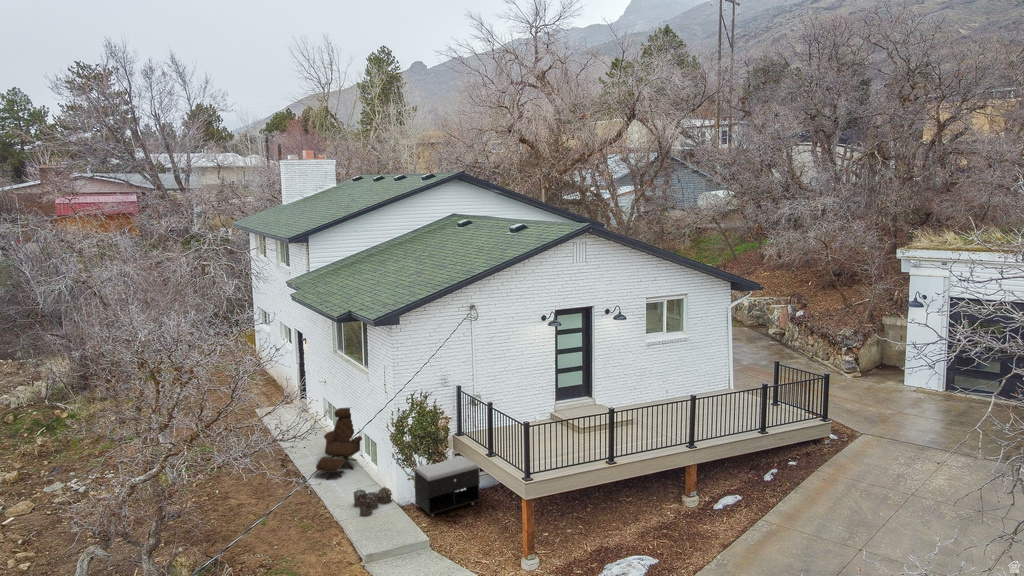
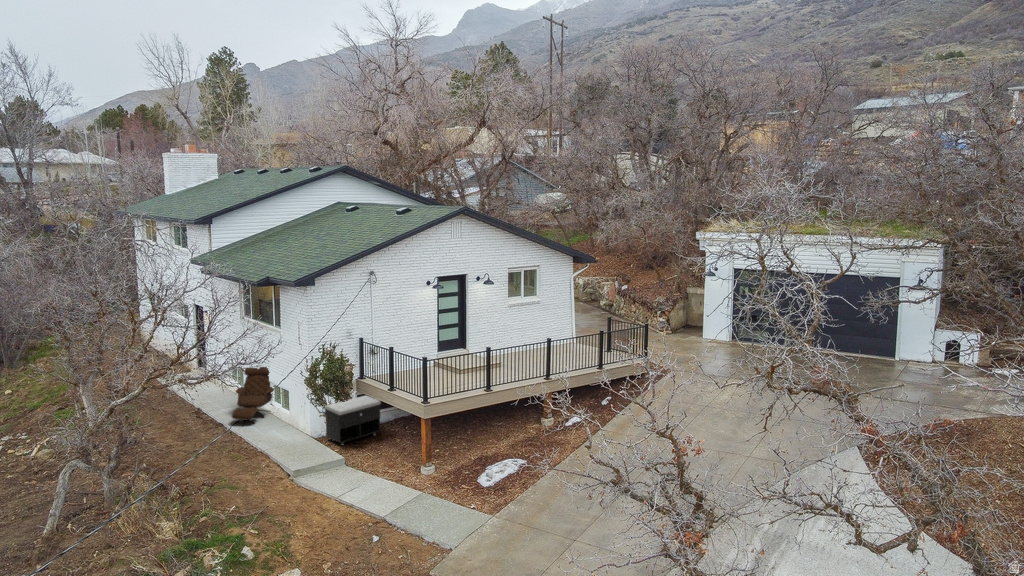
woven basket: present [354,487,392,516] -> none [272,425,305,449]

